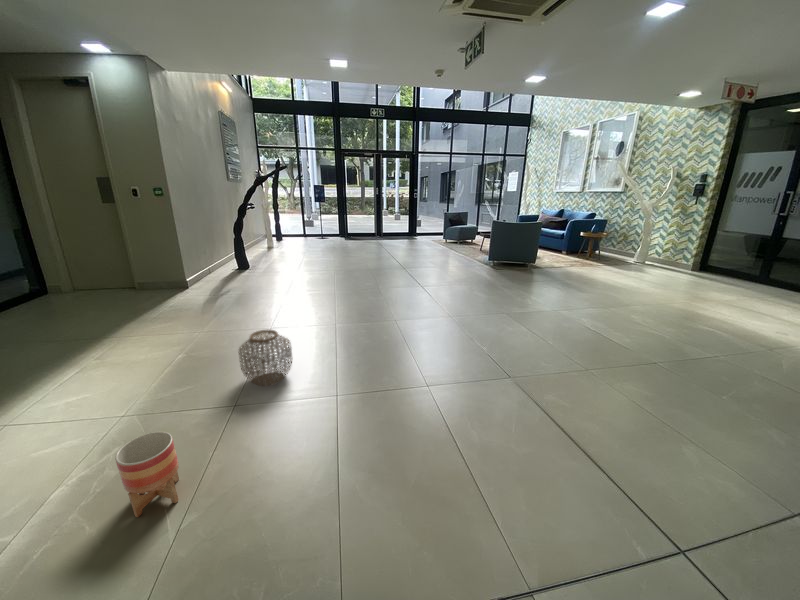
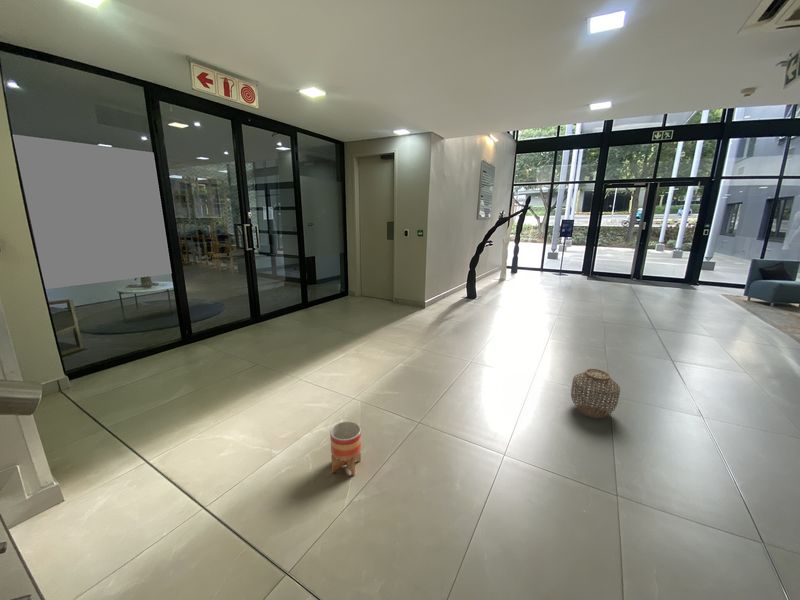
woven basket: present [238,329,292,386] -> present [571,369,620,418]

